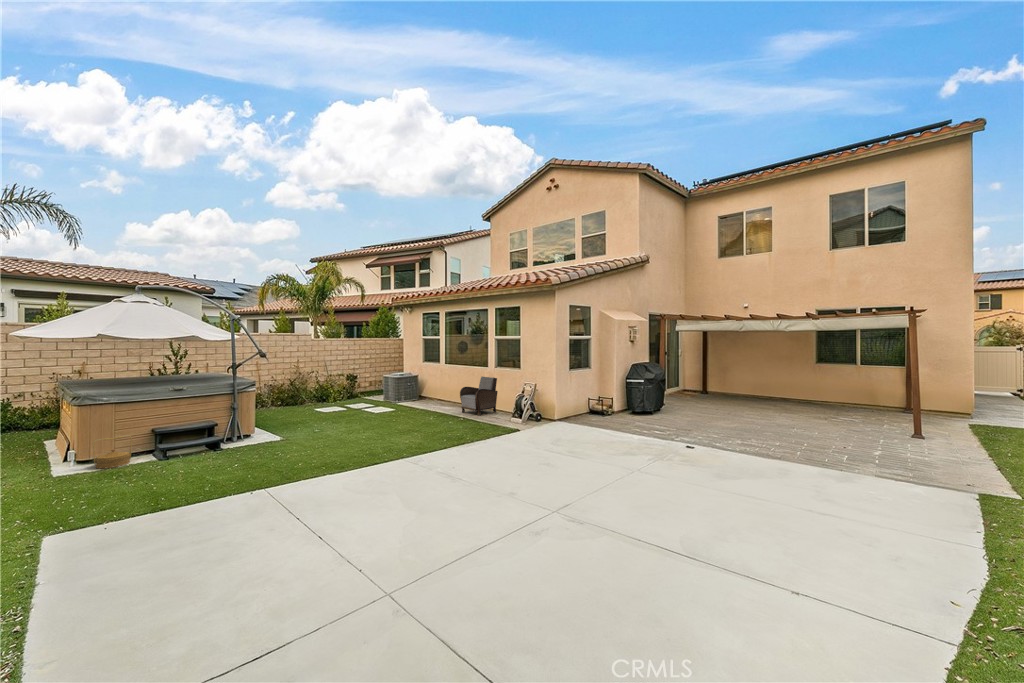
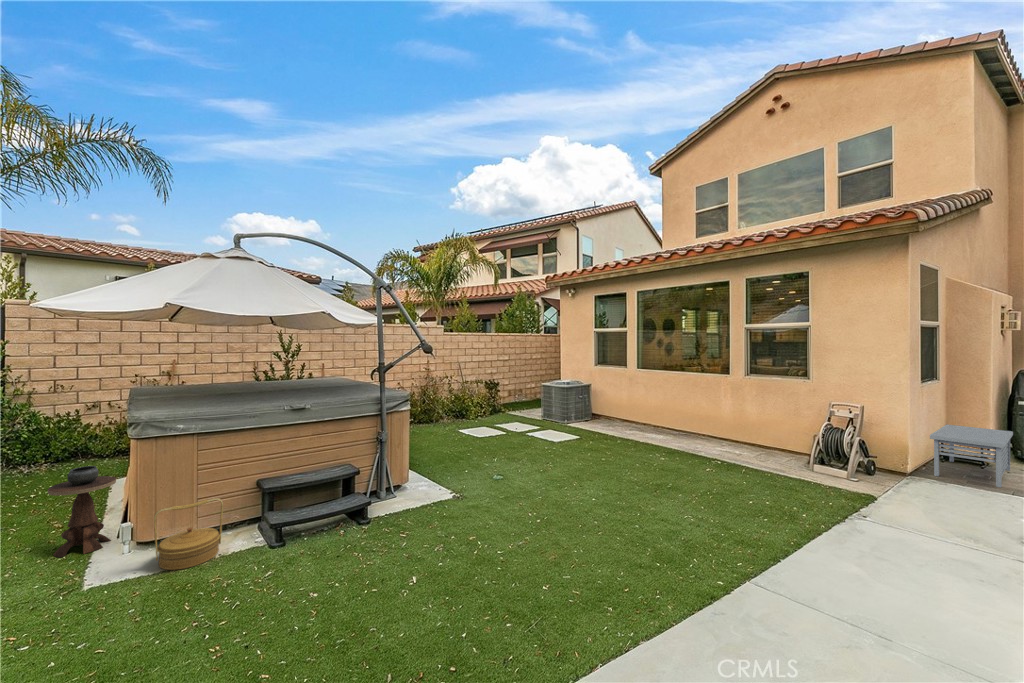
armchair: present [460,377,498,416] -> none [694,389,759,456]
storage bench: none [564,394,613,424] -> present [930,425,1013,487]
side table: none [25,422,65,468] -> present [48,466,116,557]

